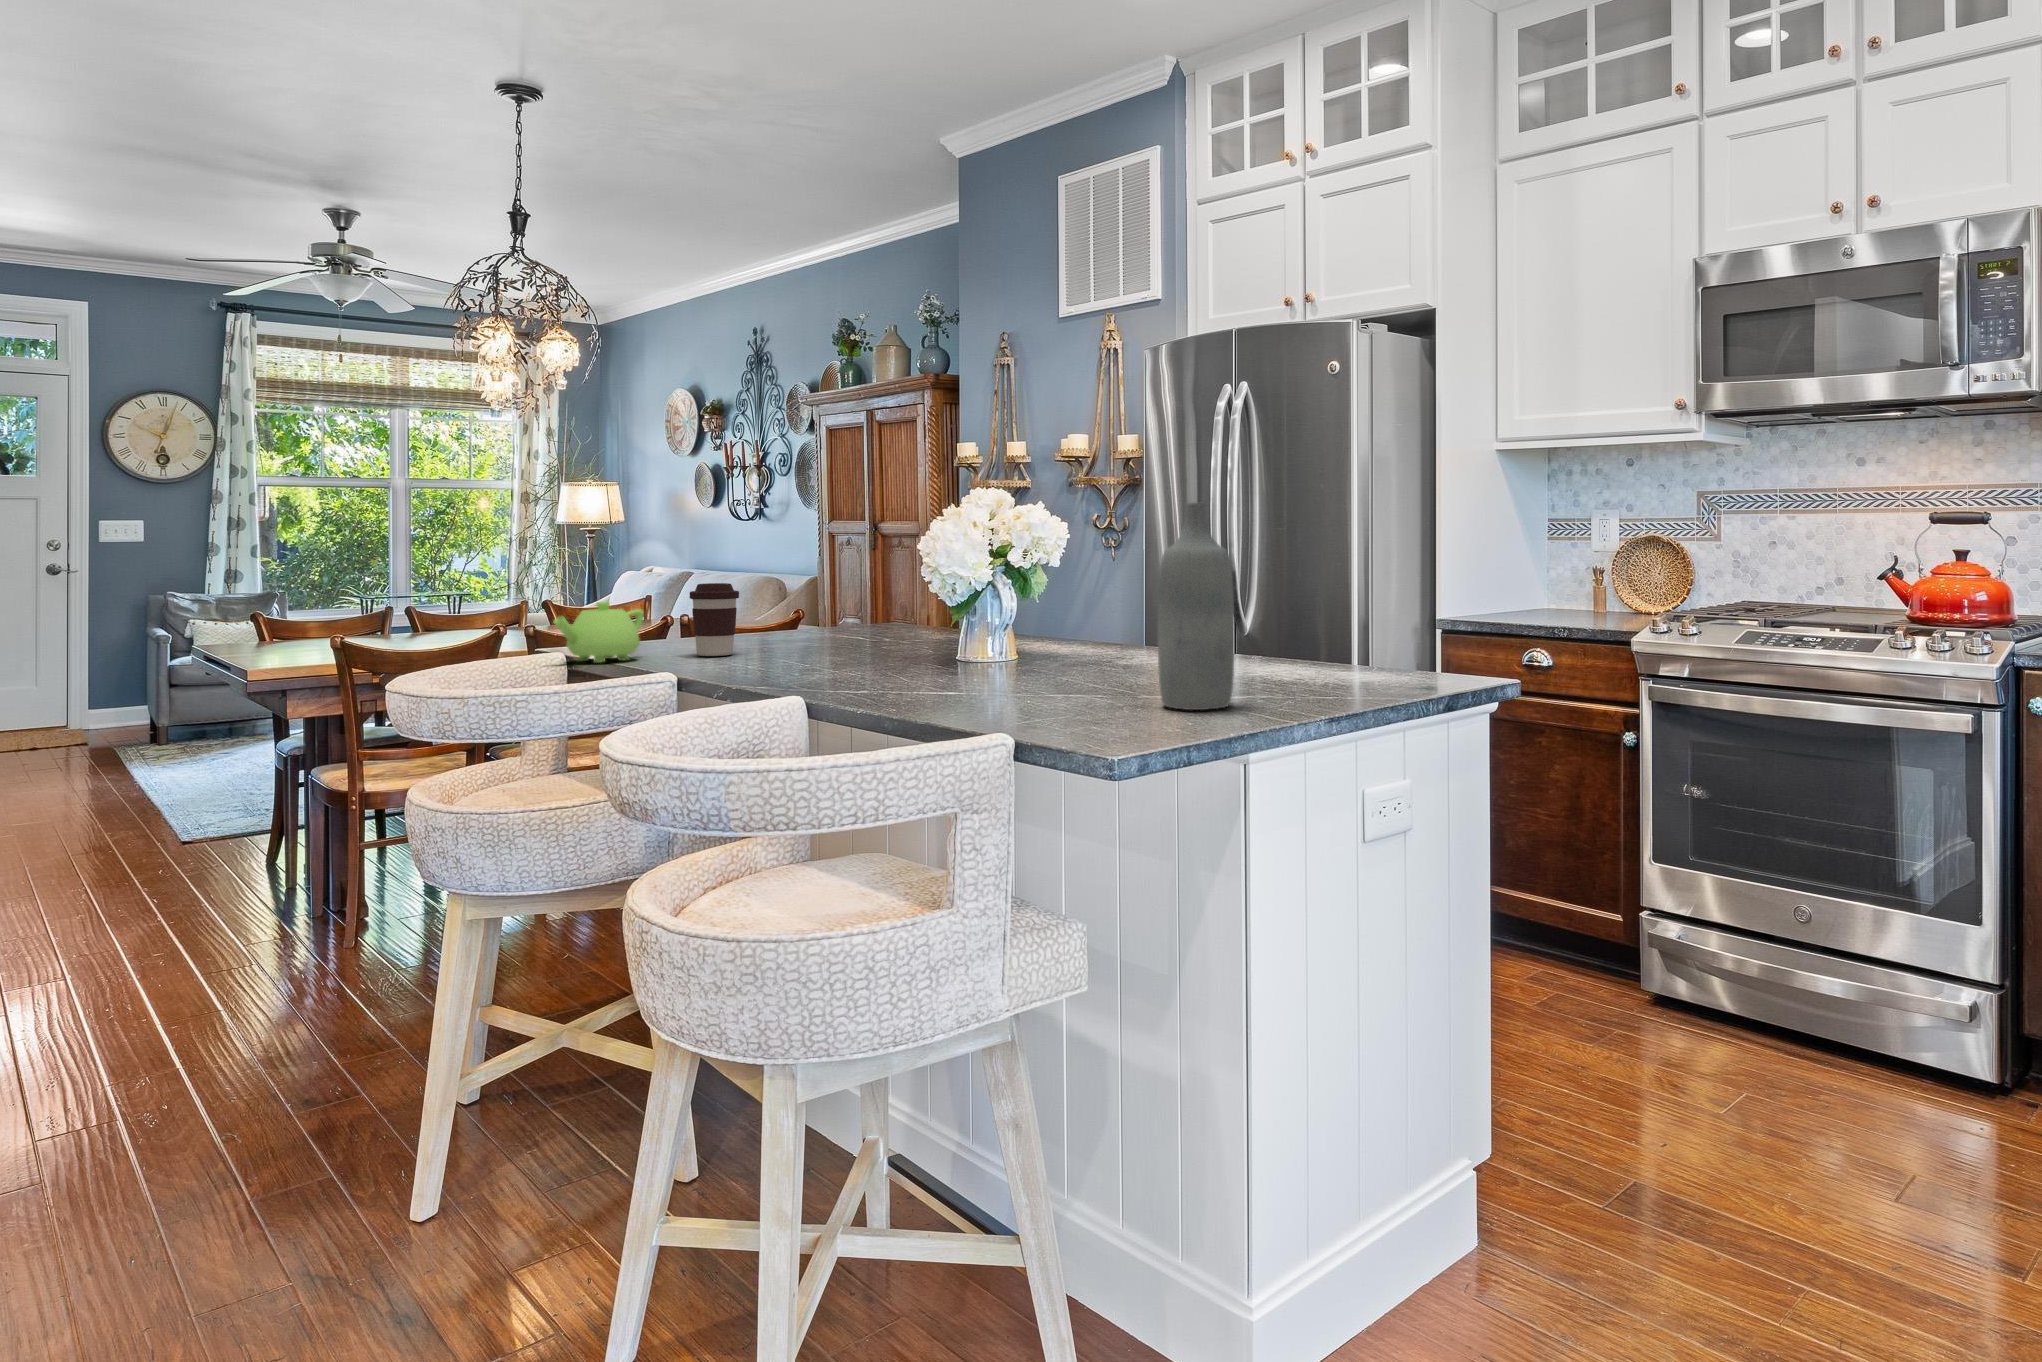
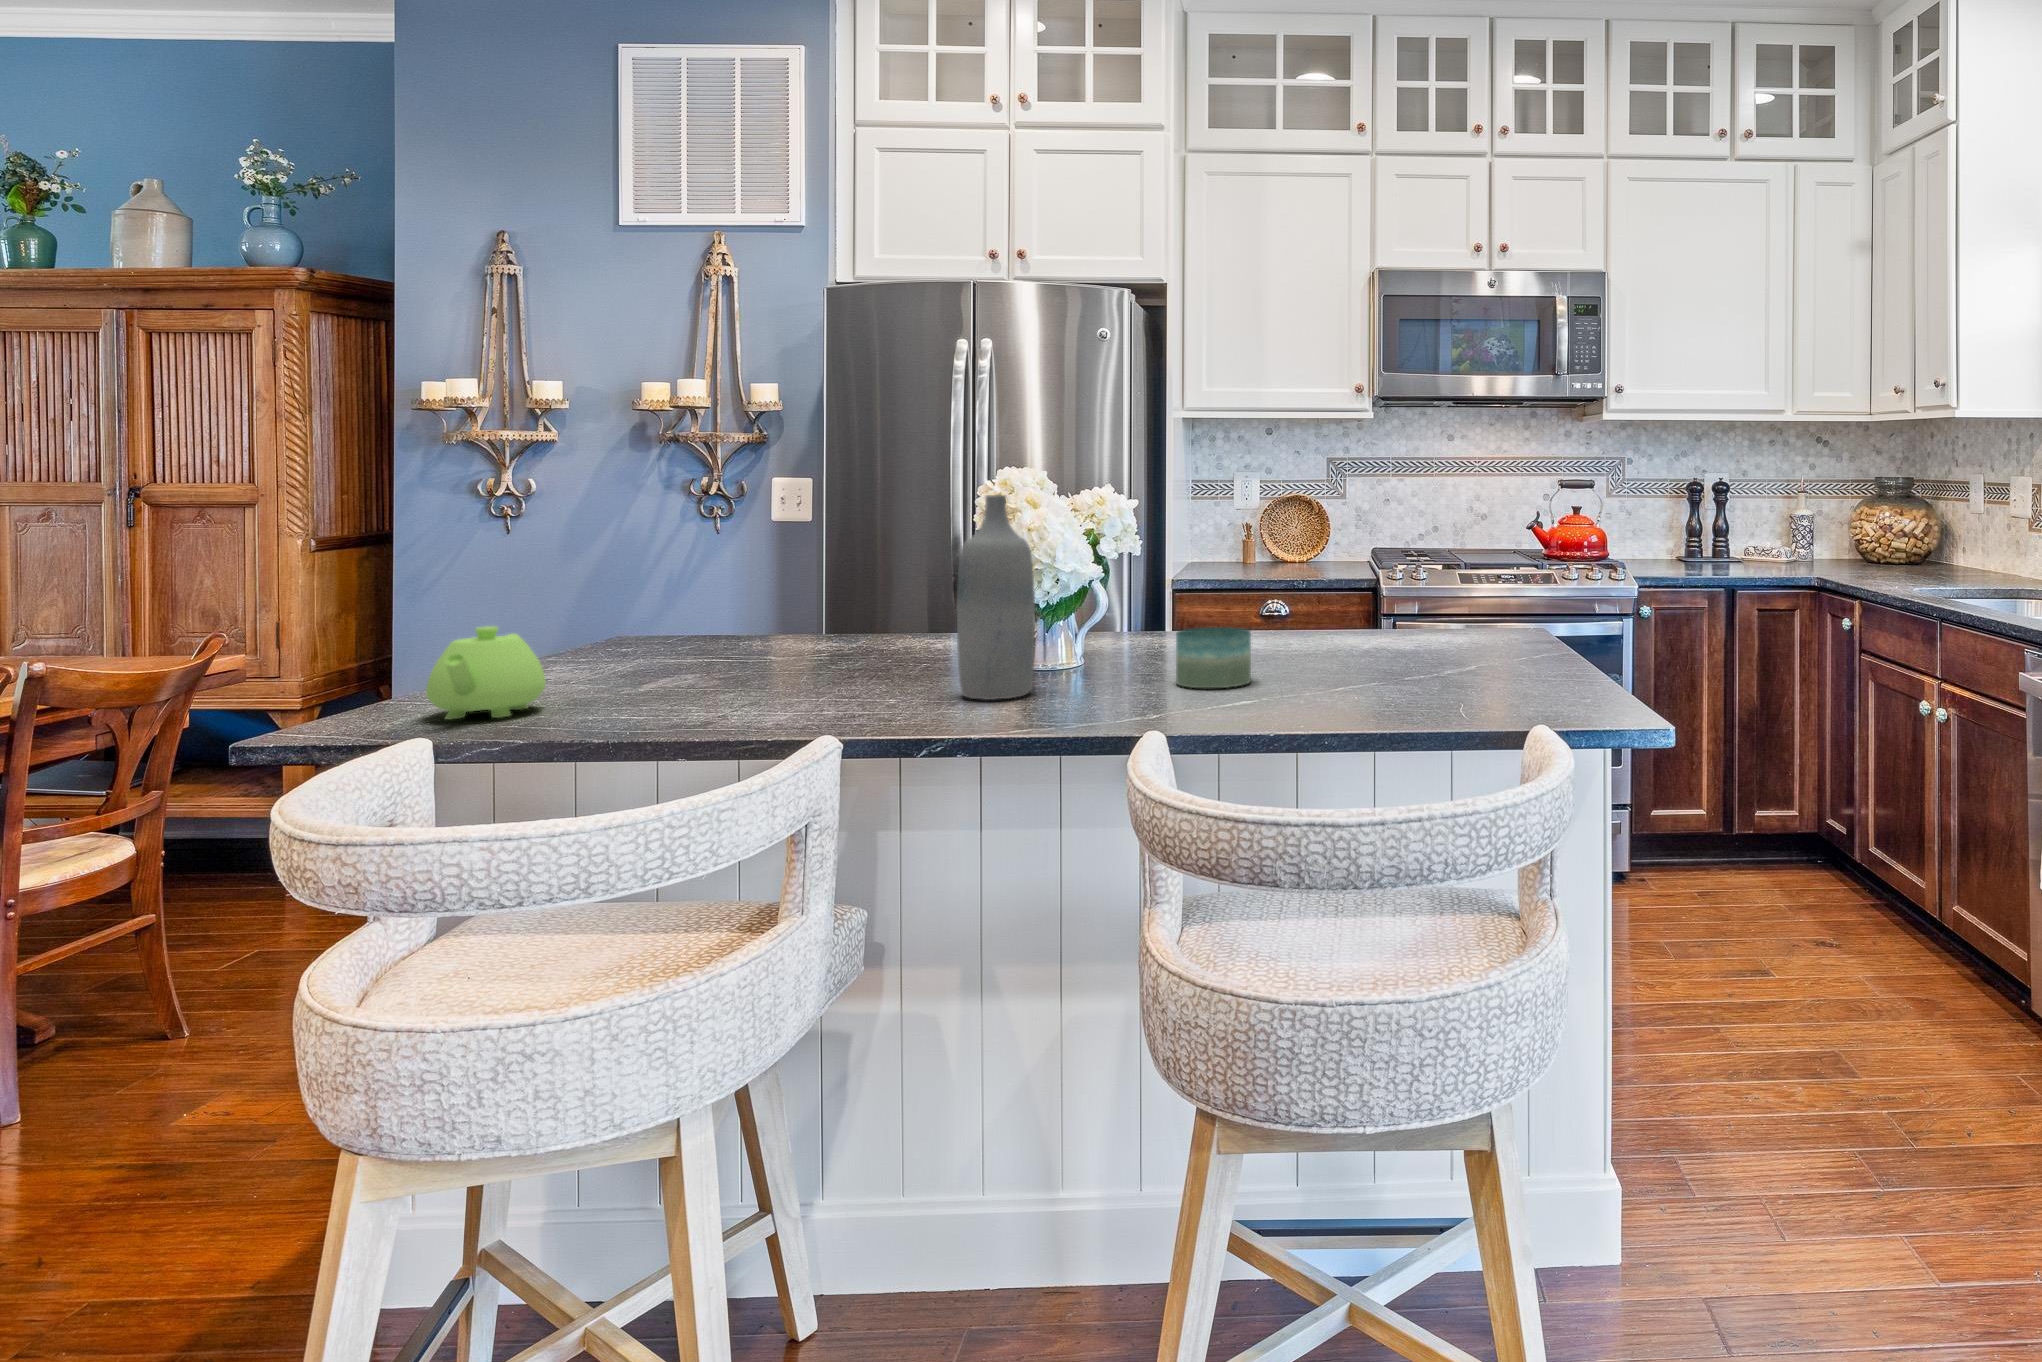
bottle: present [1158,502,1234,710] -> present [957,495,1035,700]
coffee cup: present [690,583,739,656] -> none [586,588,660,690]
candle: none [964,638,1038,693] -> present [1176,627,1251,688]

